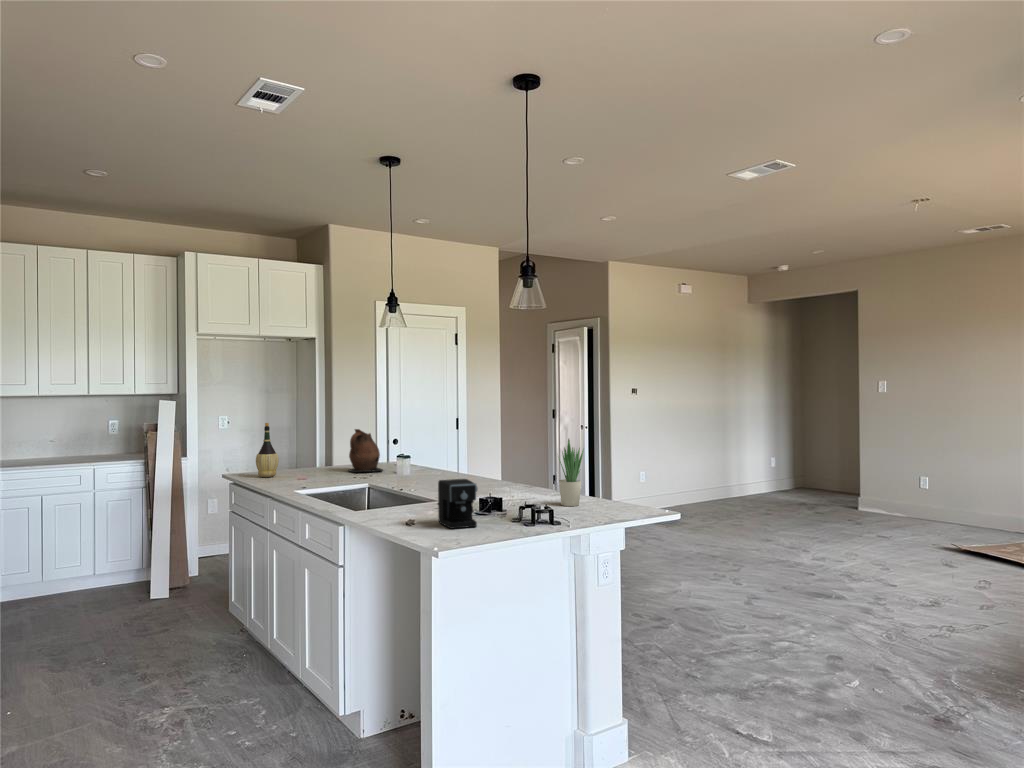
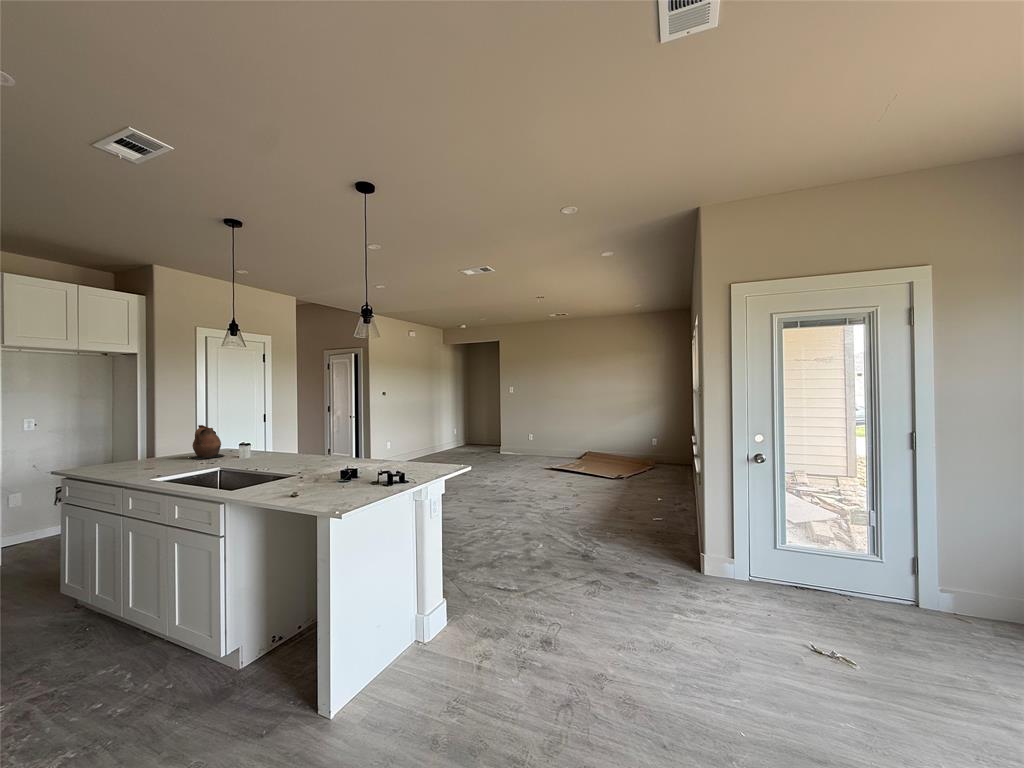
wine bottle: present [256,423,279,477] -> none [97,424,123,470]
potted plant: present [559,439,584,506] -> none [389,423,406,468]
coffee maker: present [438,479,507,529] -> none [316,456,364,493]

